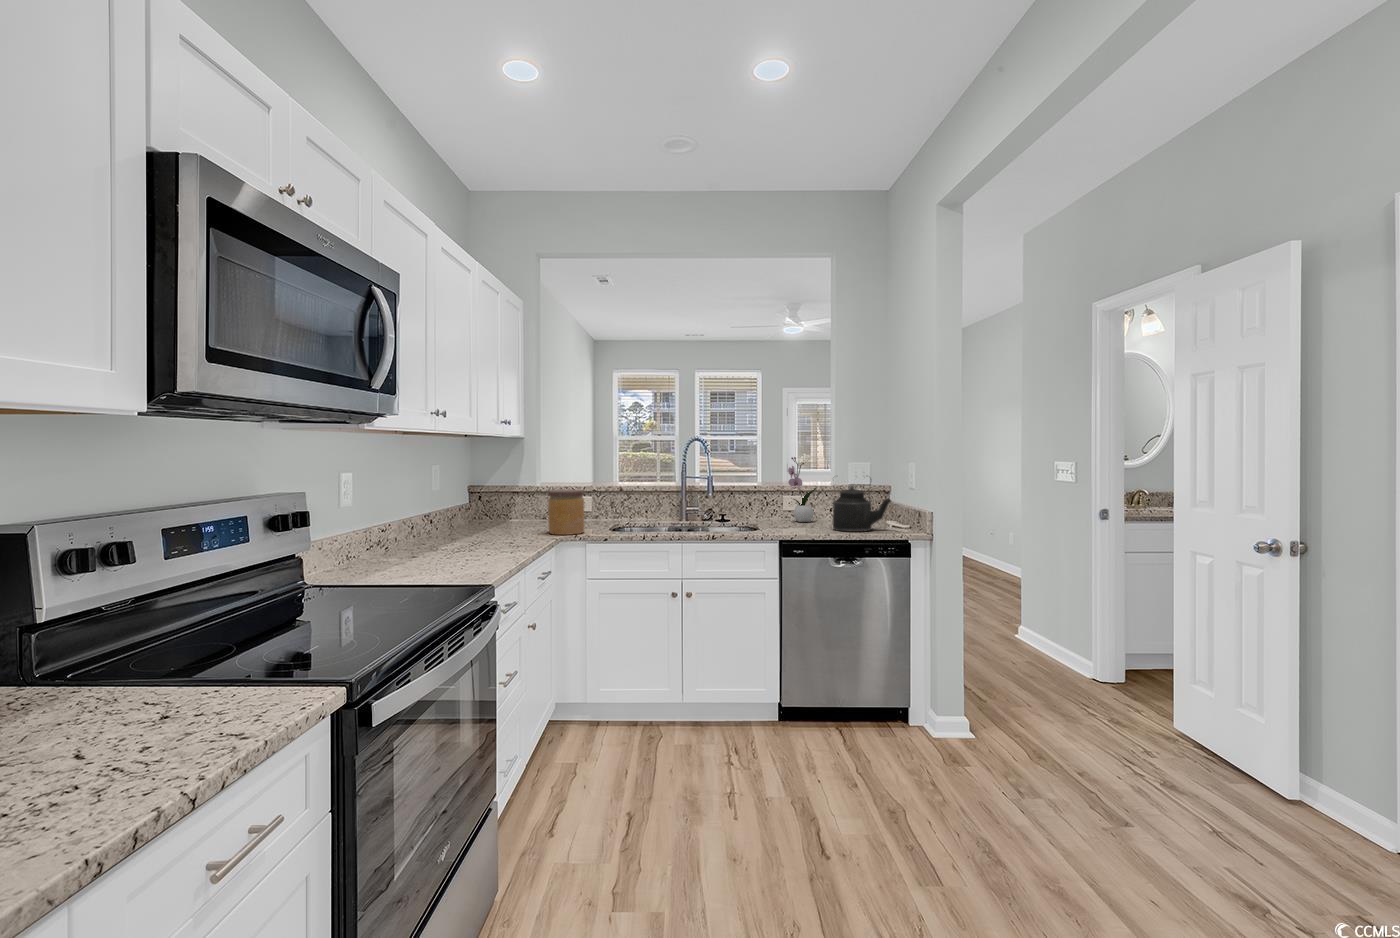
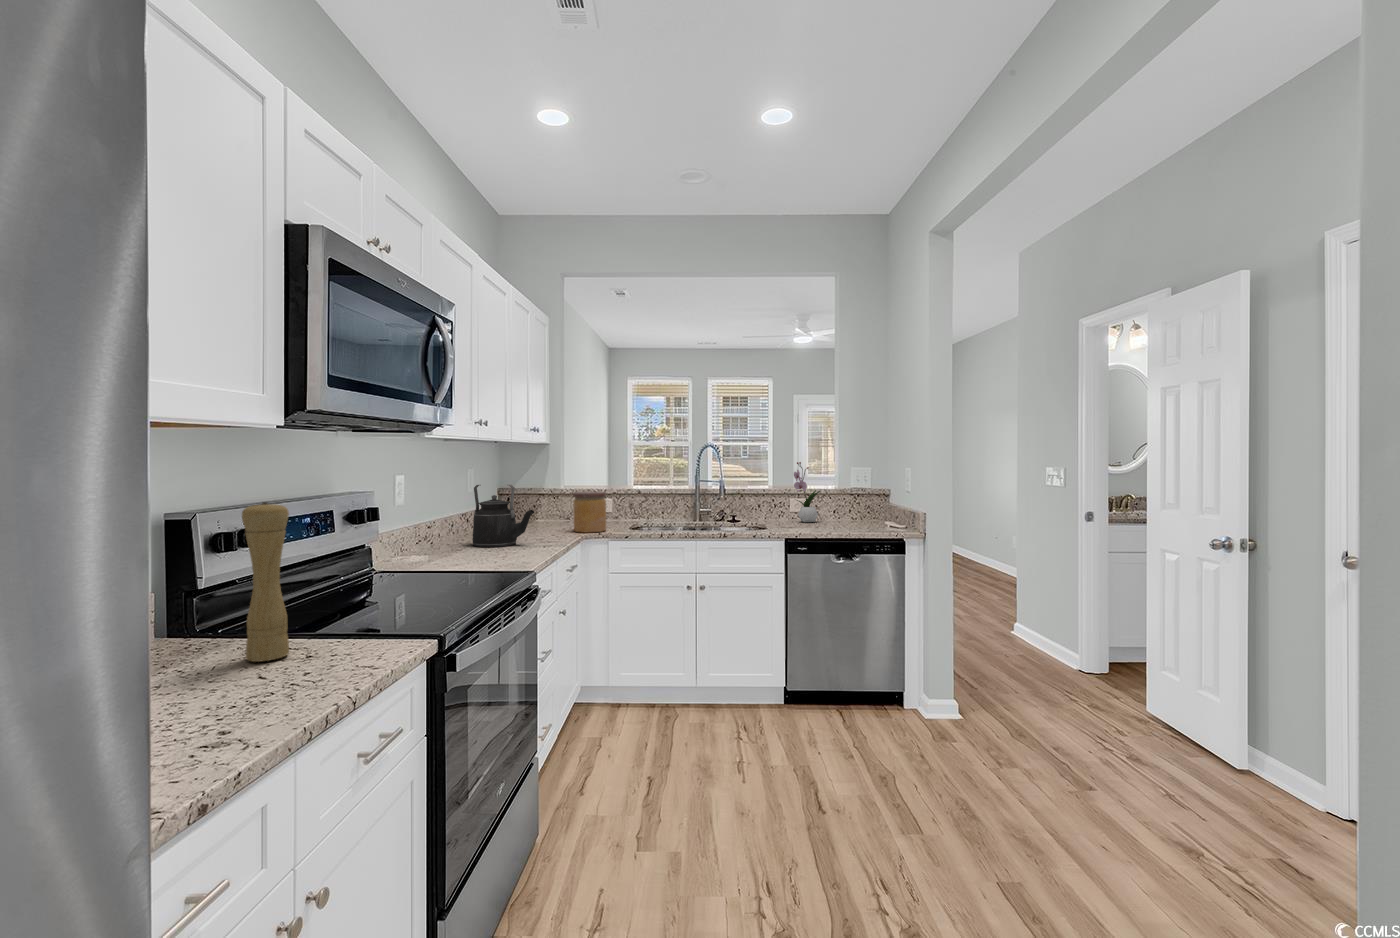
kettle: present [833,478,891,532] -> present [473,485,534,547]
pepper mill: none [64,512,138,729] -> present [242,502,289,662]

